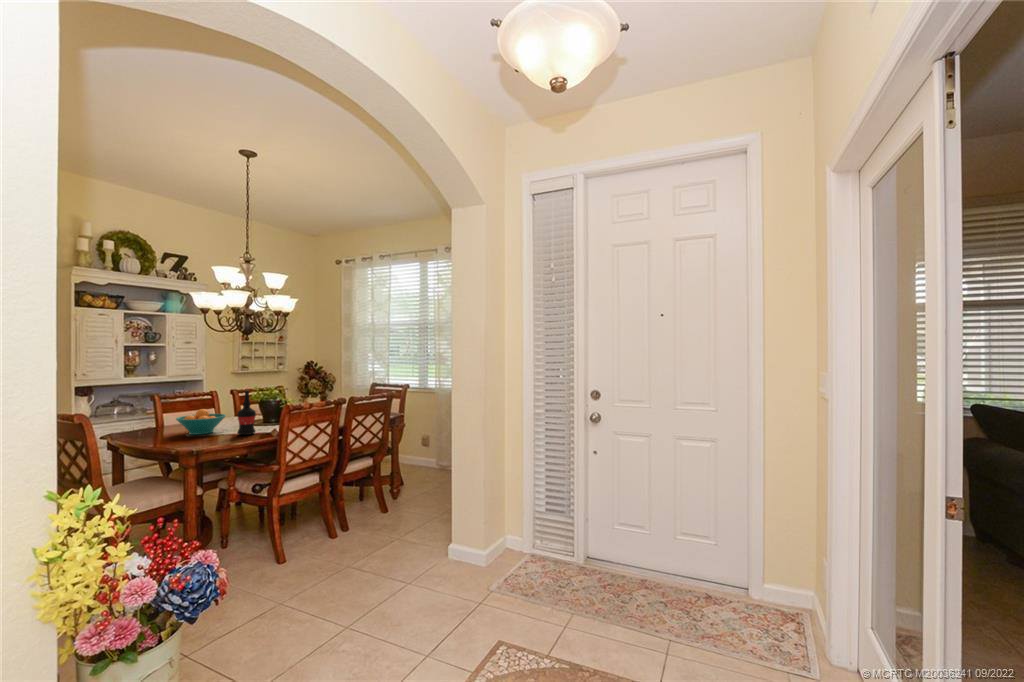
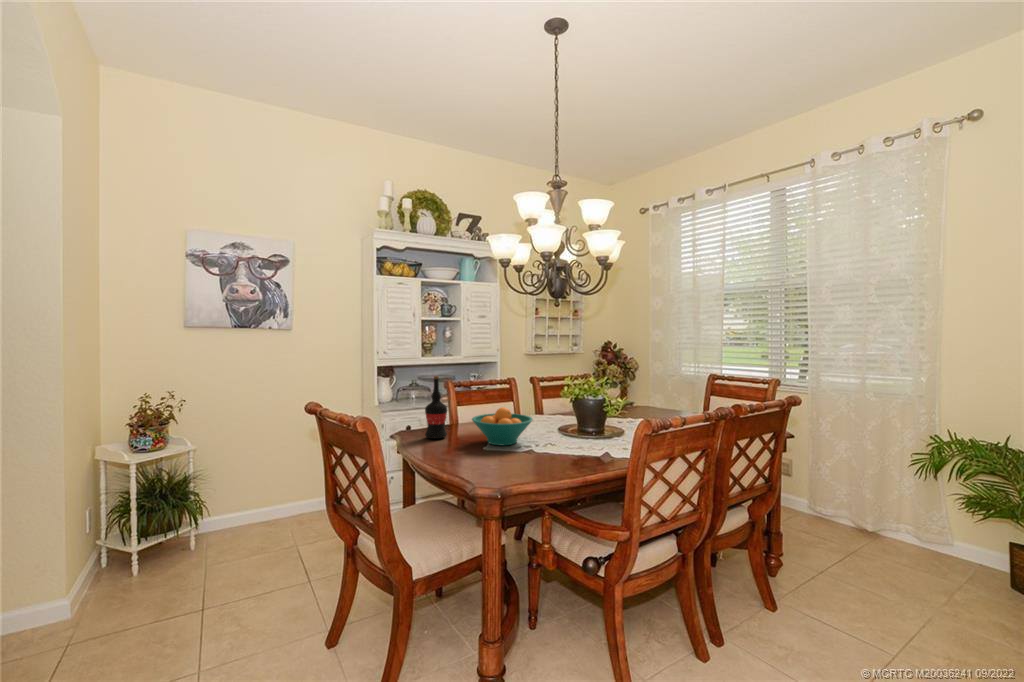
wine bottle: present [237,389,256,435] -> present [425,376,447,439]

